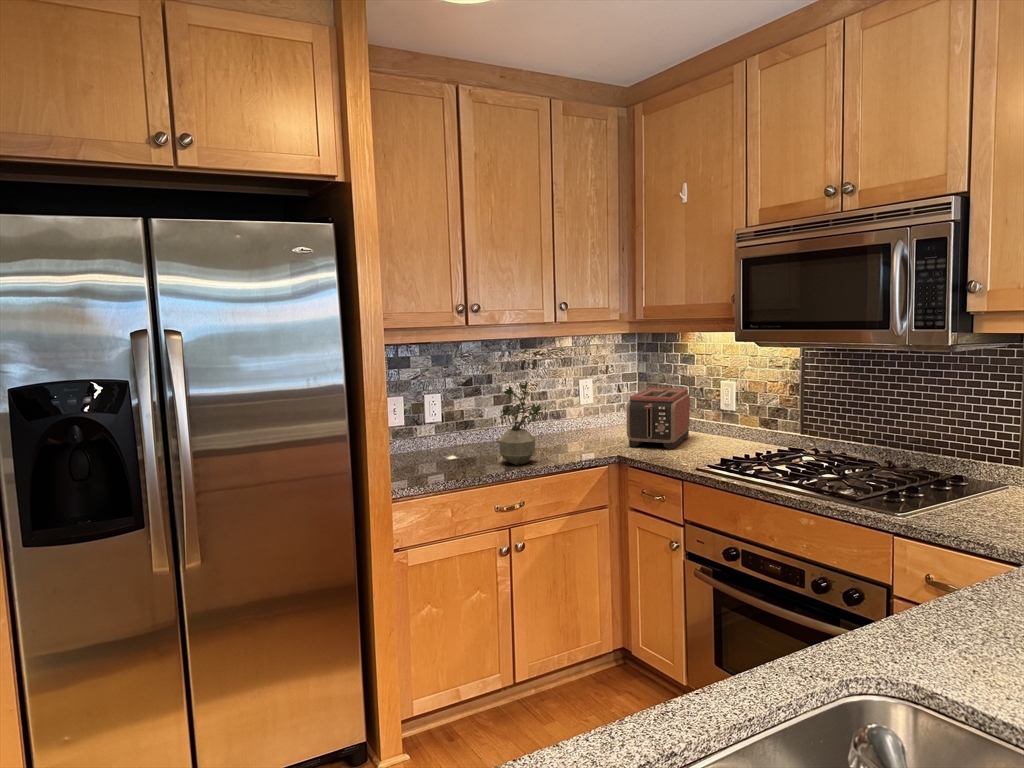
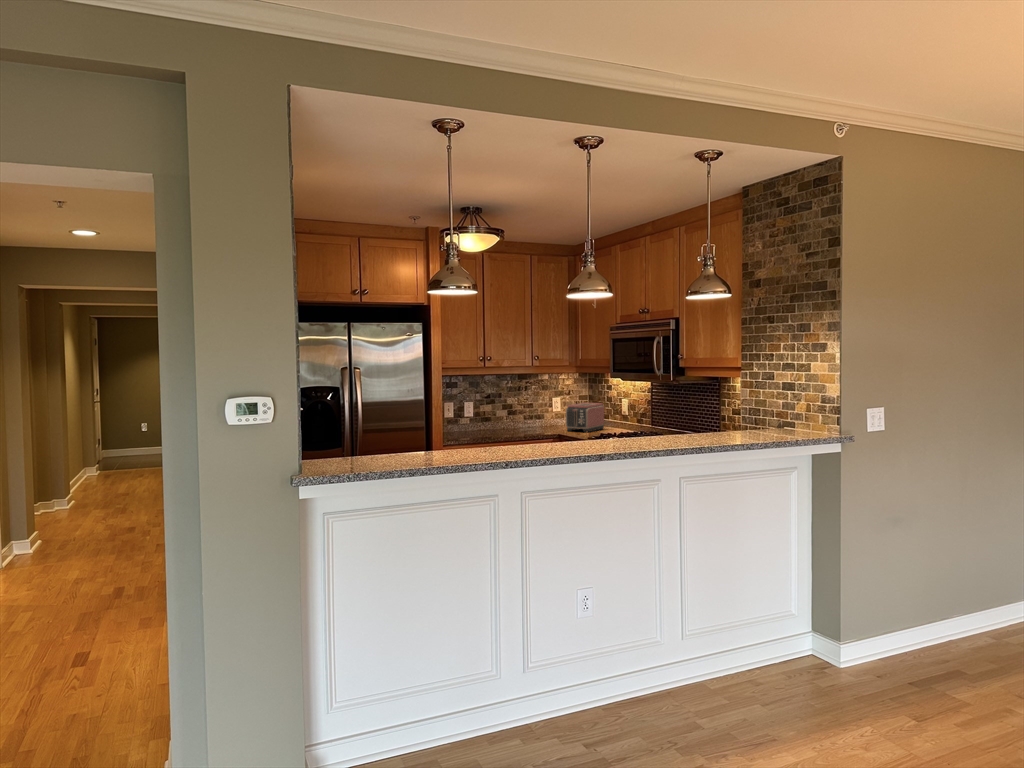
potted plant: present [499,381,543,465] -> none [496,394,519,435]

